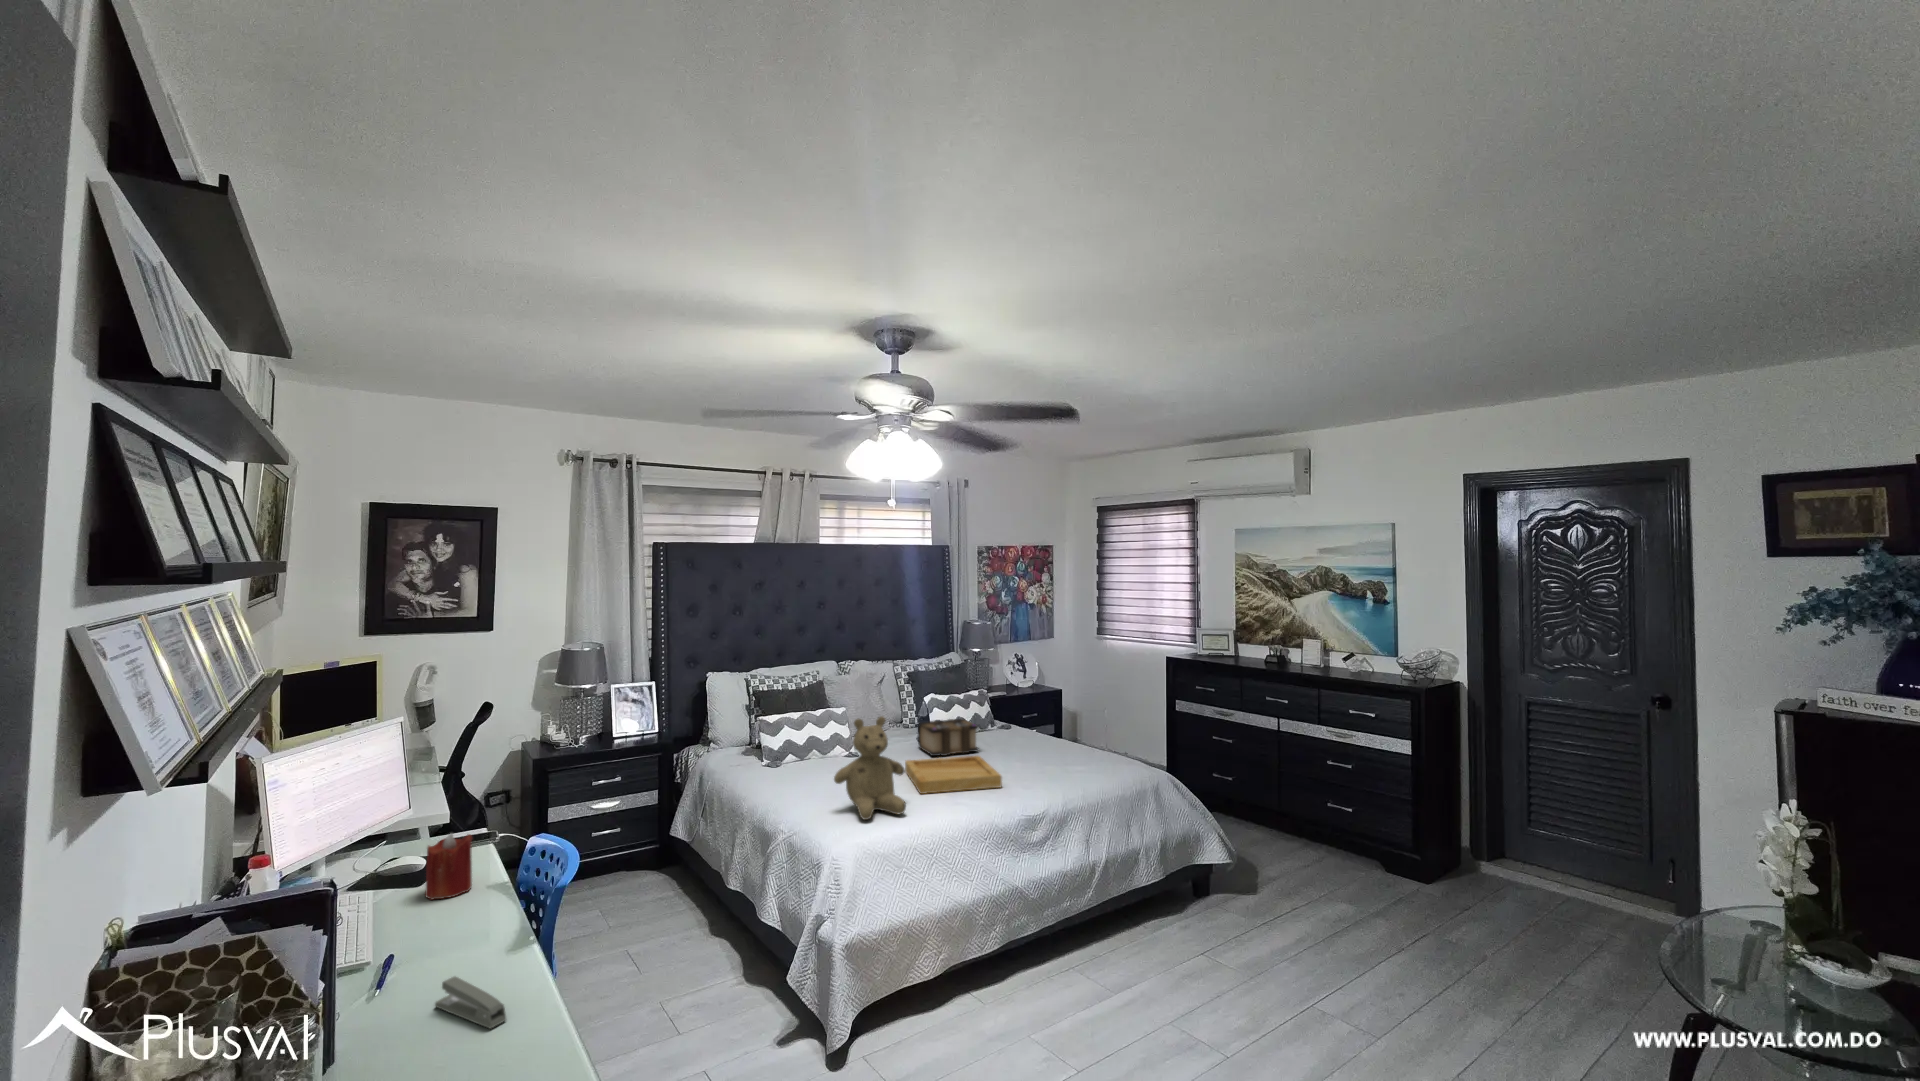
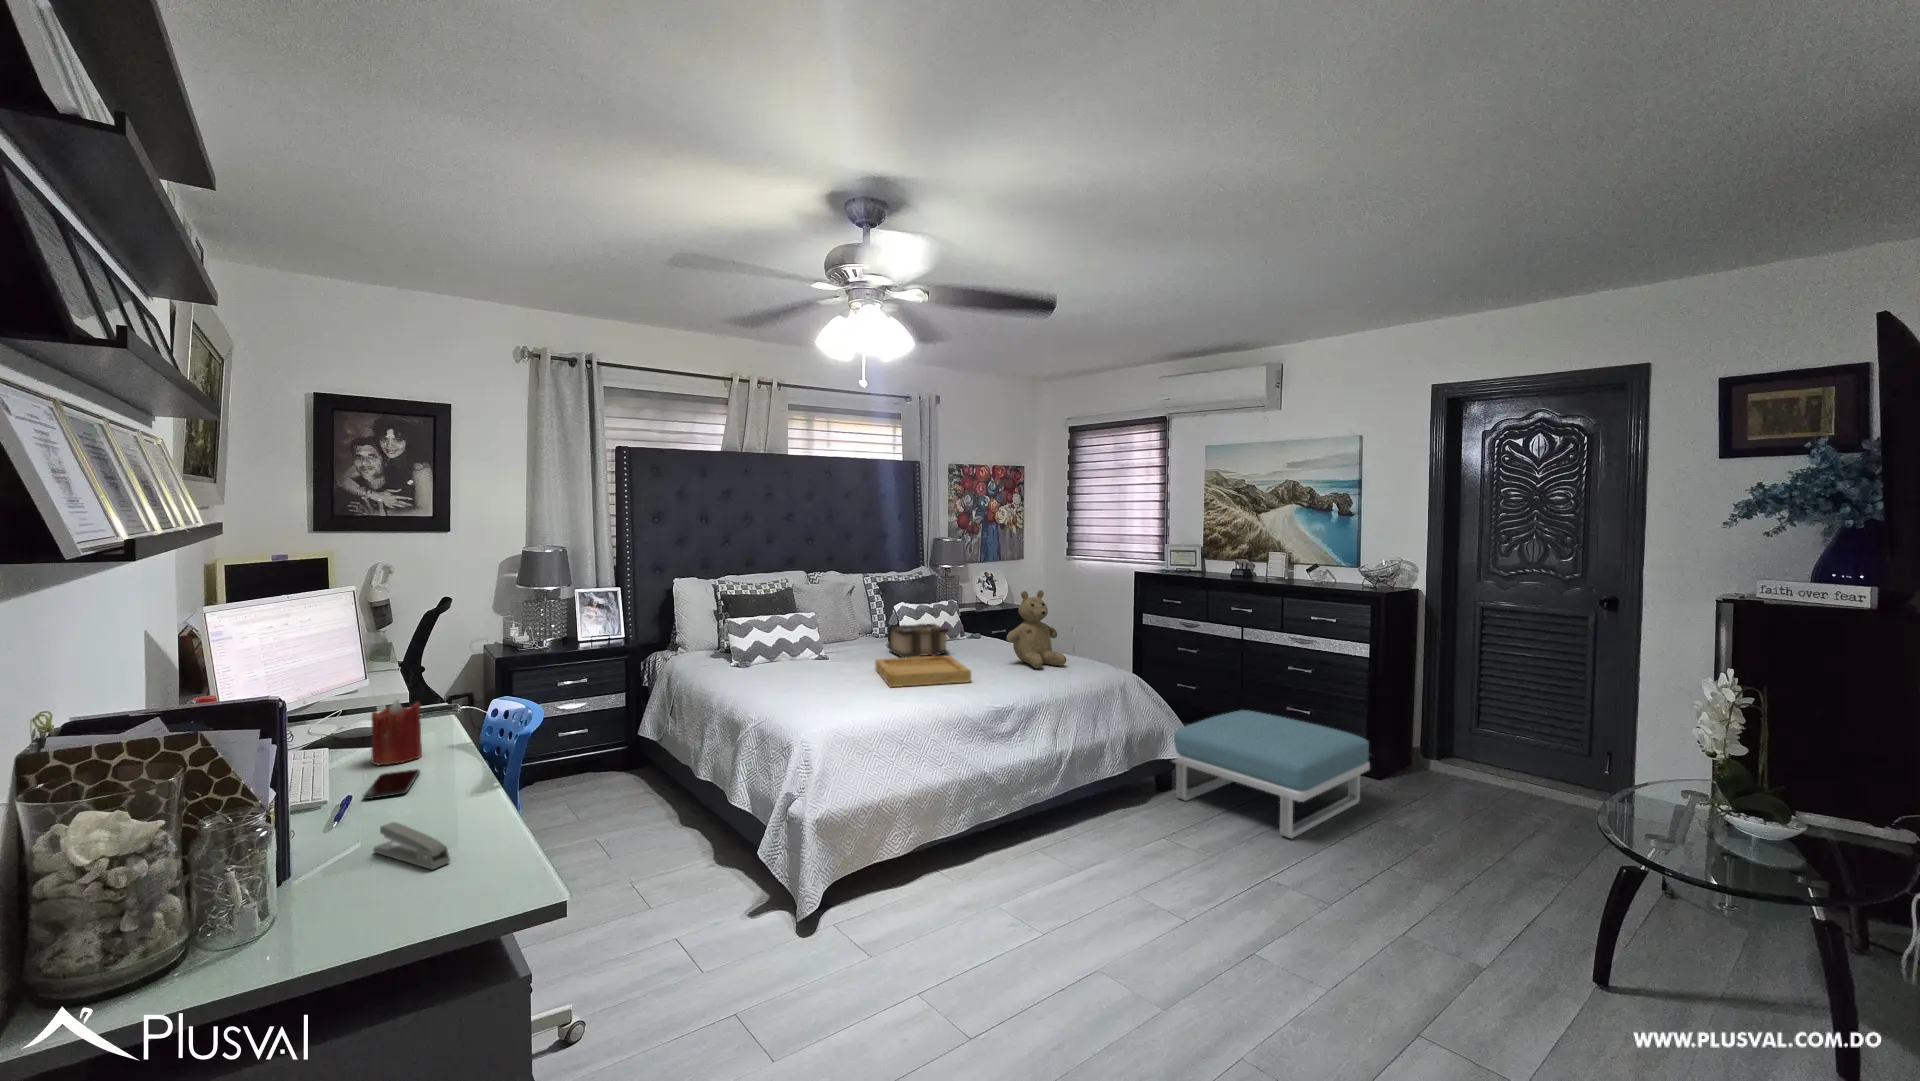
teddy bear: present [834,716,906,820] -> present [1006,590,1066,668]
footstool: none [1208,810,1418,956] -> present [1172,710,1370,838]
smartphone: none [421,906,472,941] -> present [363,769,420,799]

